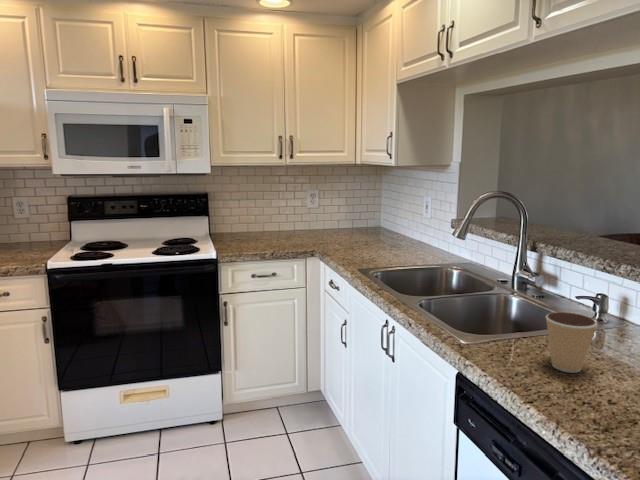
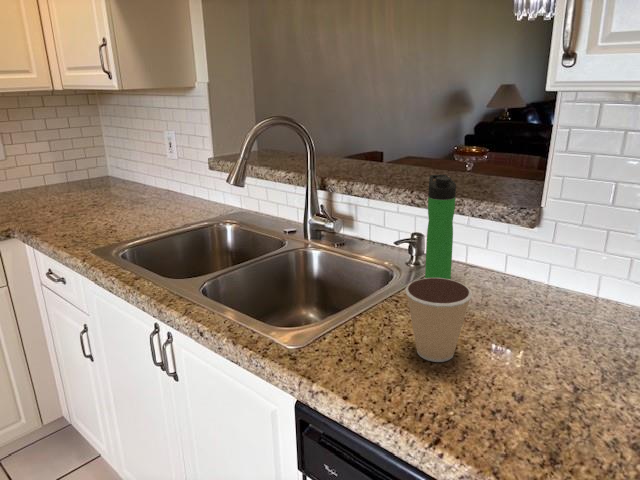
bottle: none [597,246,630,338] -> present [425,175,456,279]

